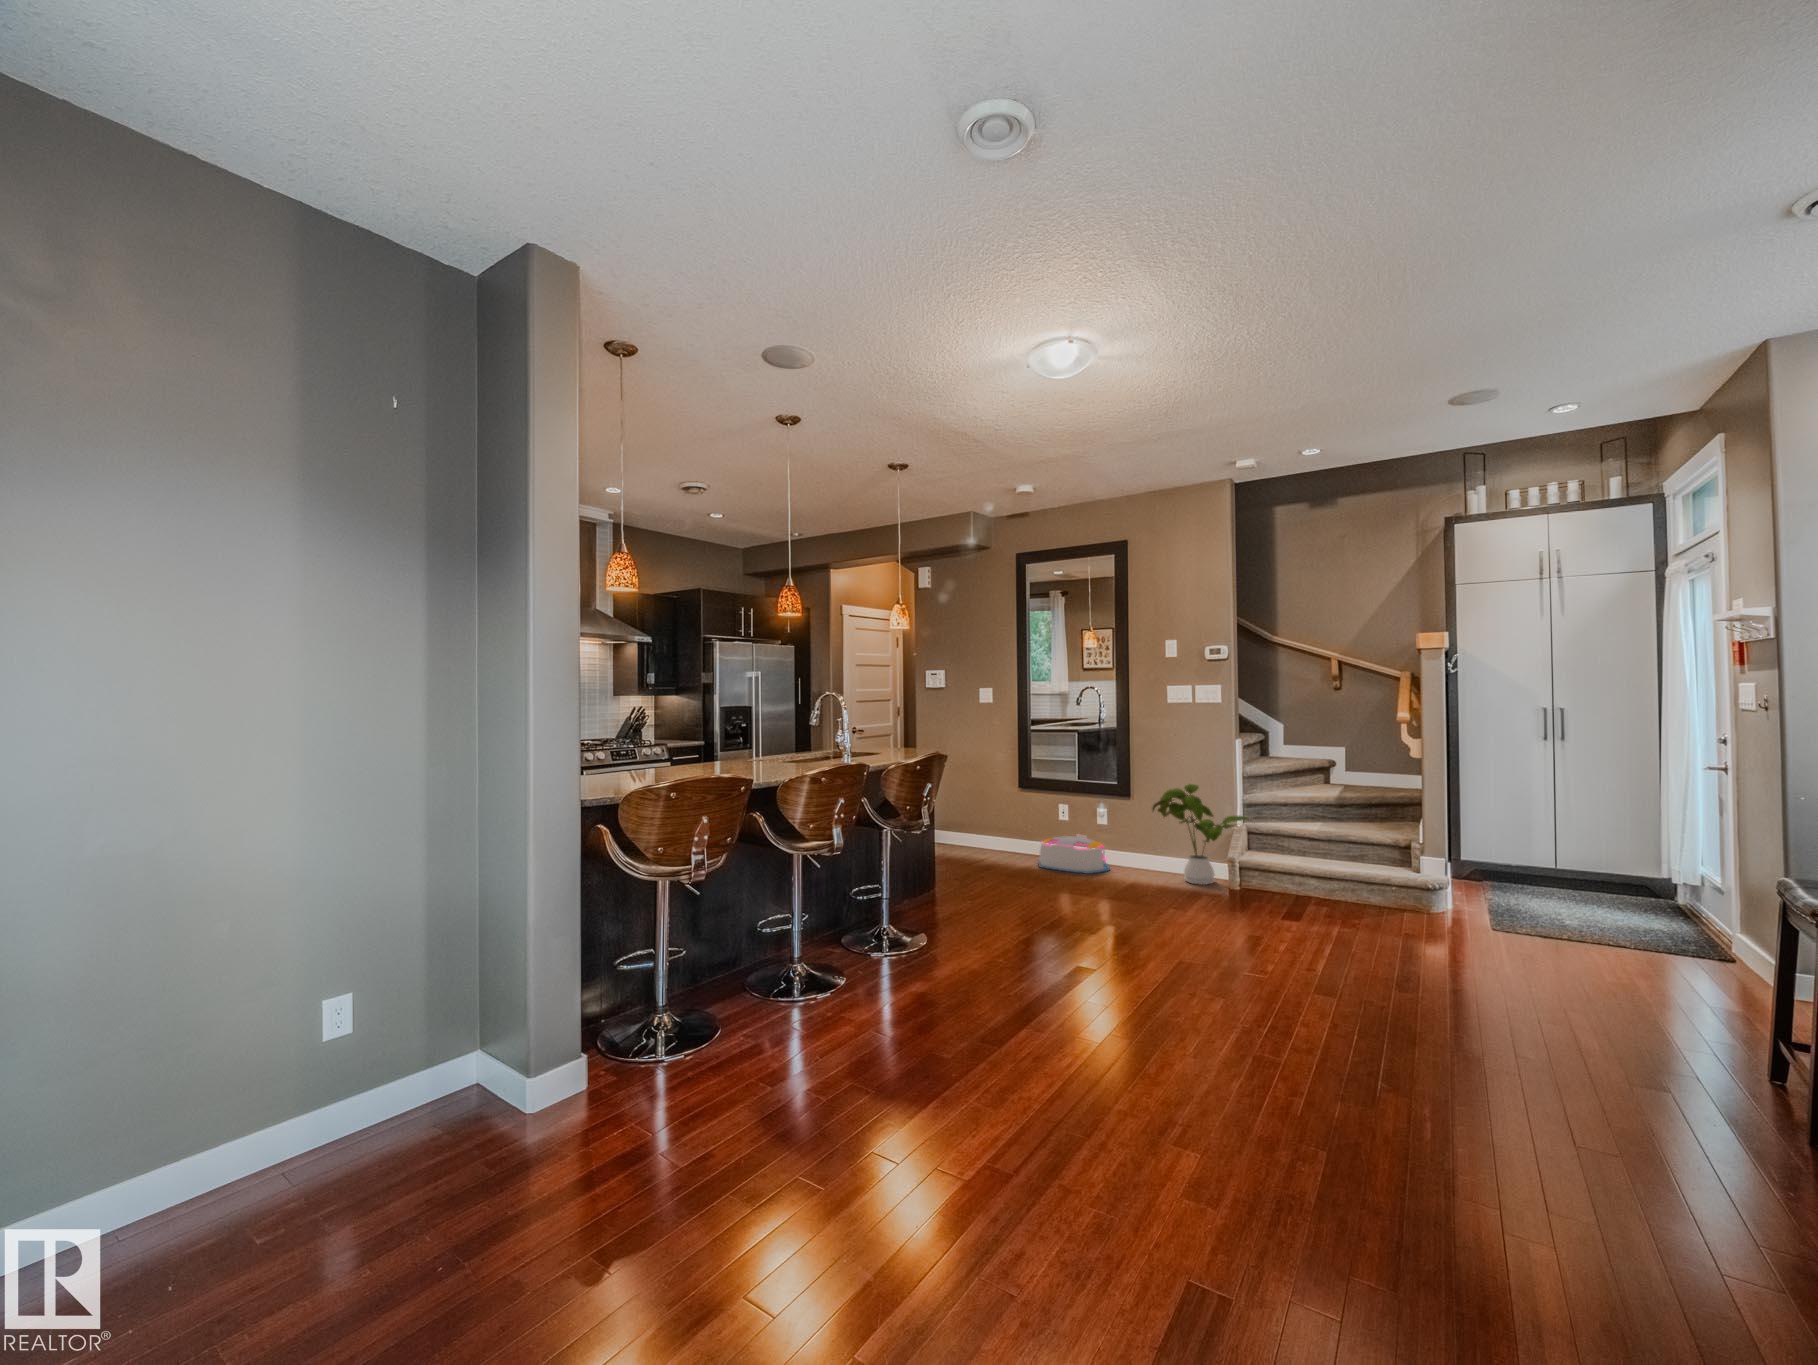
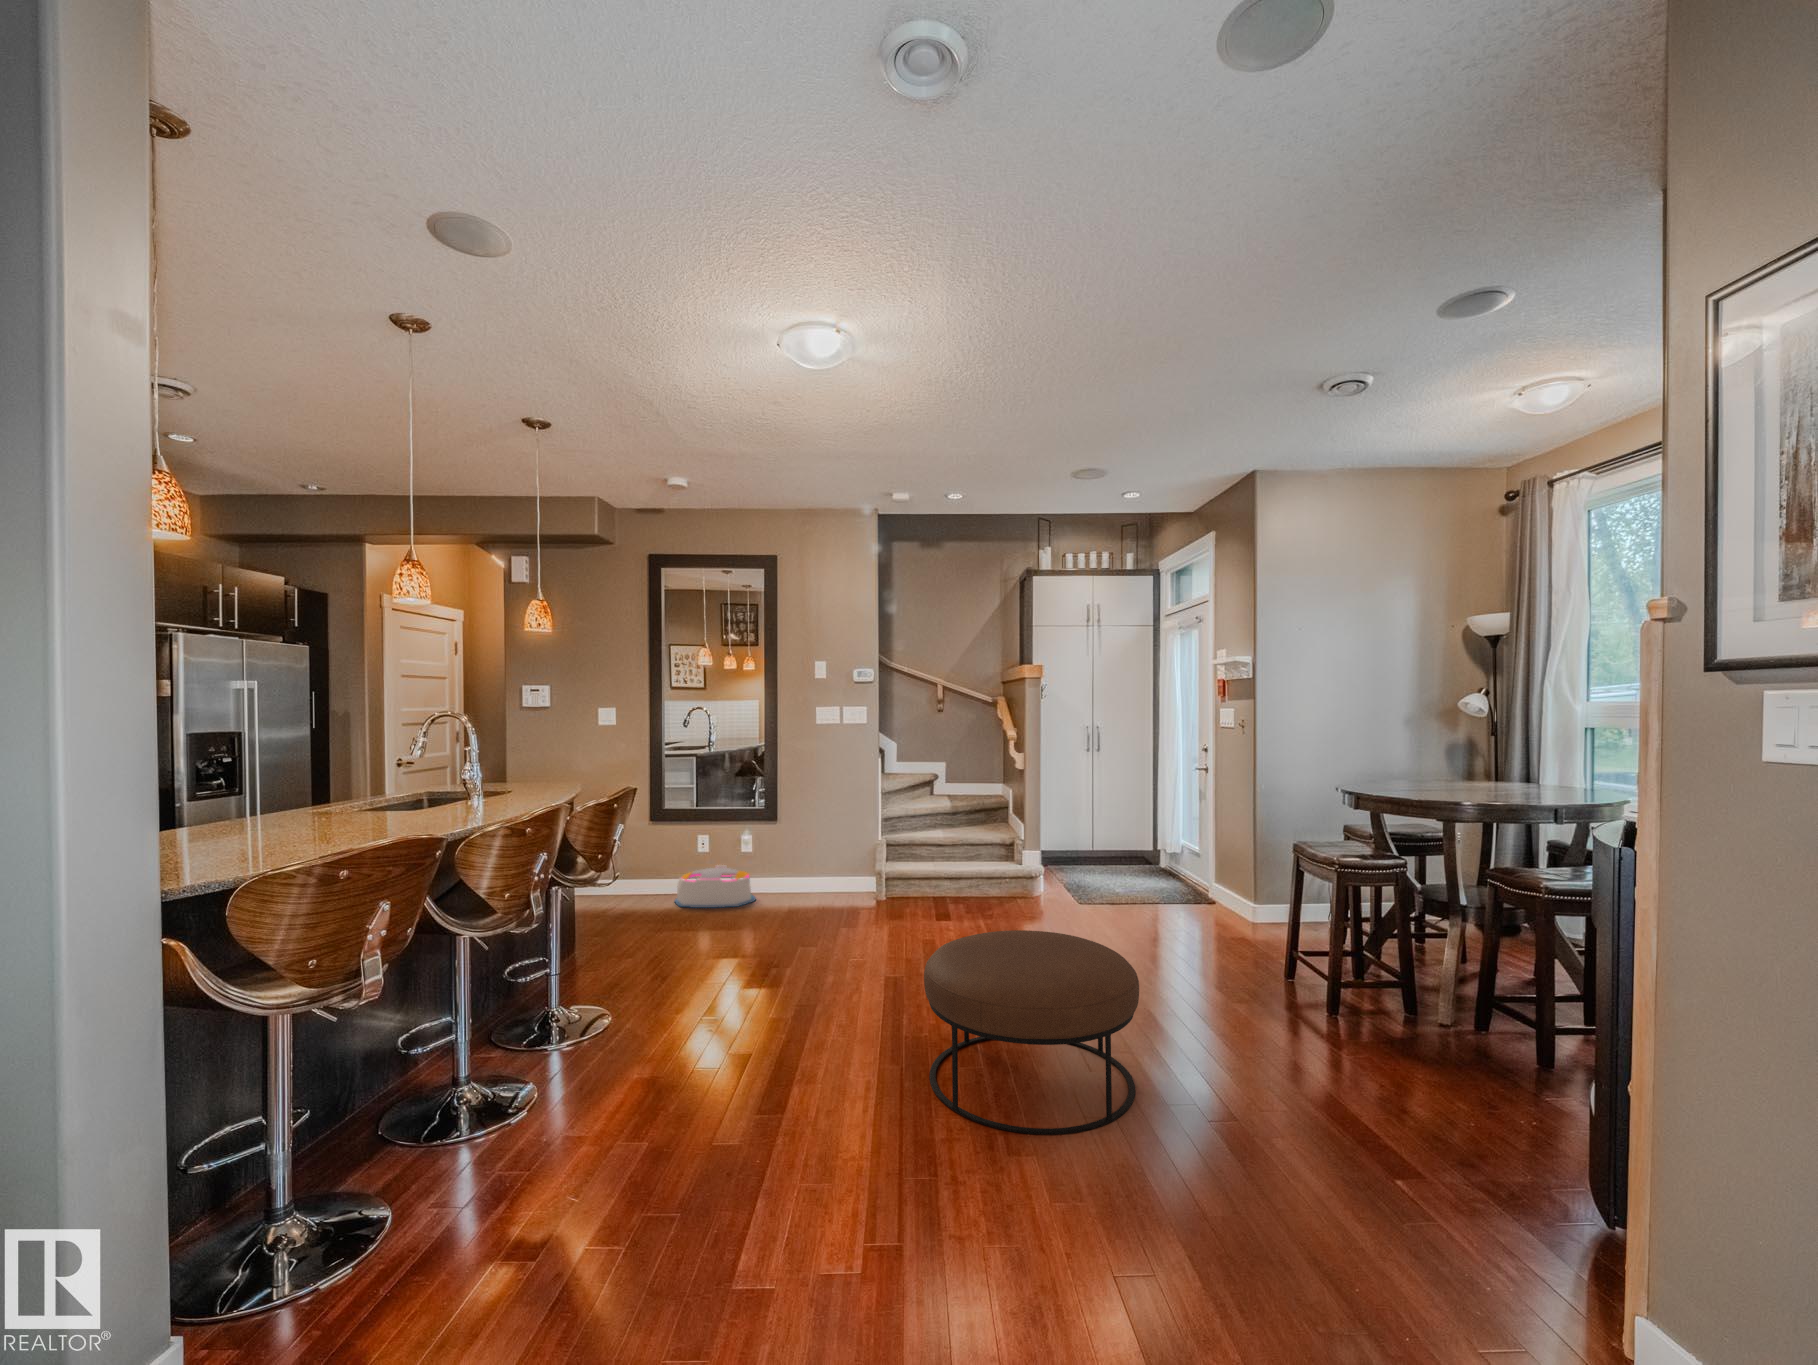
house plant: present [1152,784,1249,885] -> none [803,803,898,902]
ottoman: none [1137,917,1379,1128] -> present [924,930,1139,1135]

